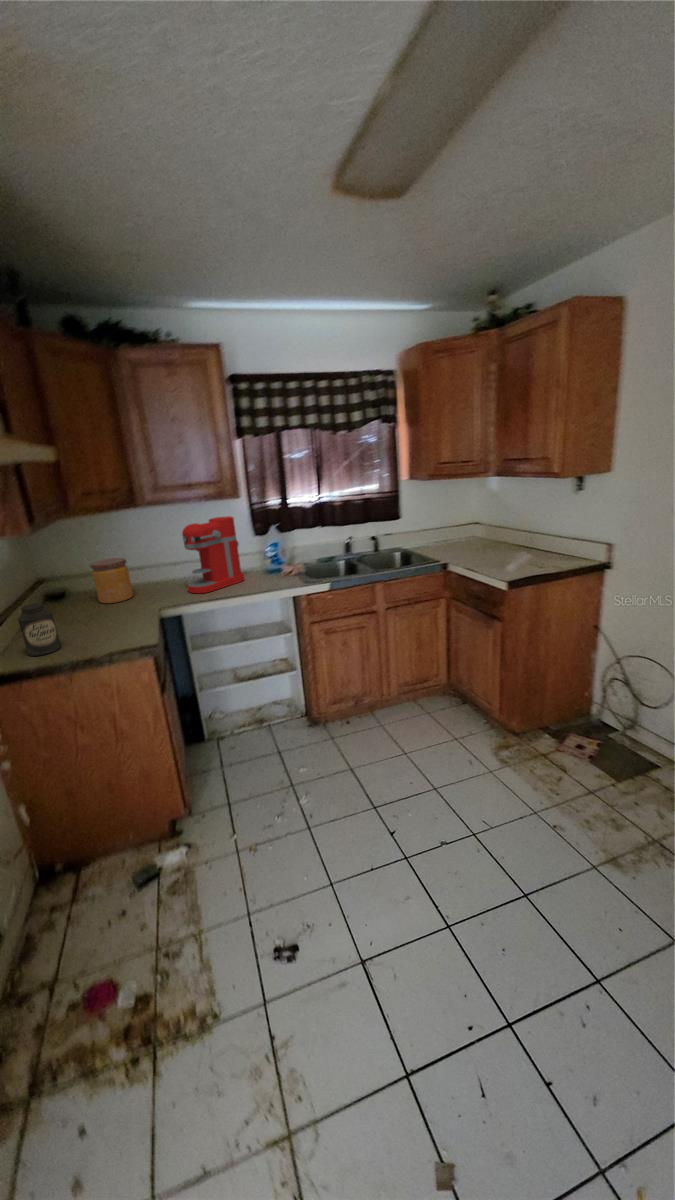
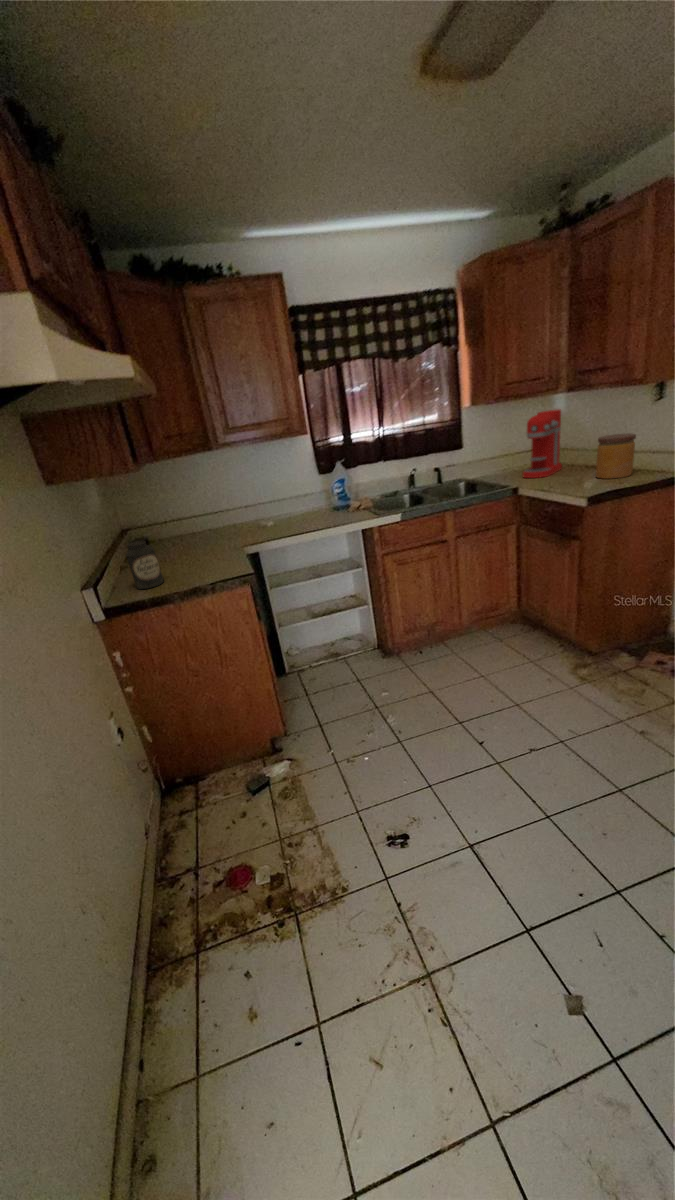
coffee maker: present [182,516,244,593] -> present [523,410,562,478]
jar: present [90,558,133,603] -> present [596,433,636,479]

